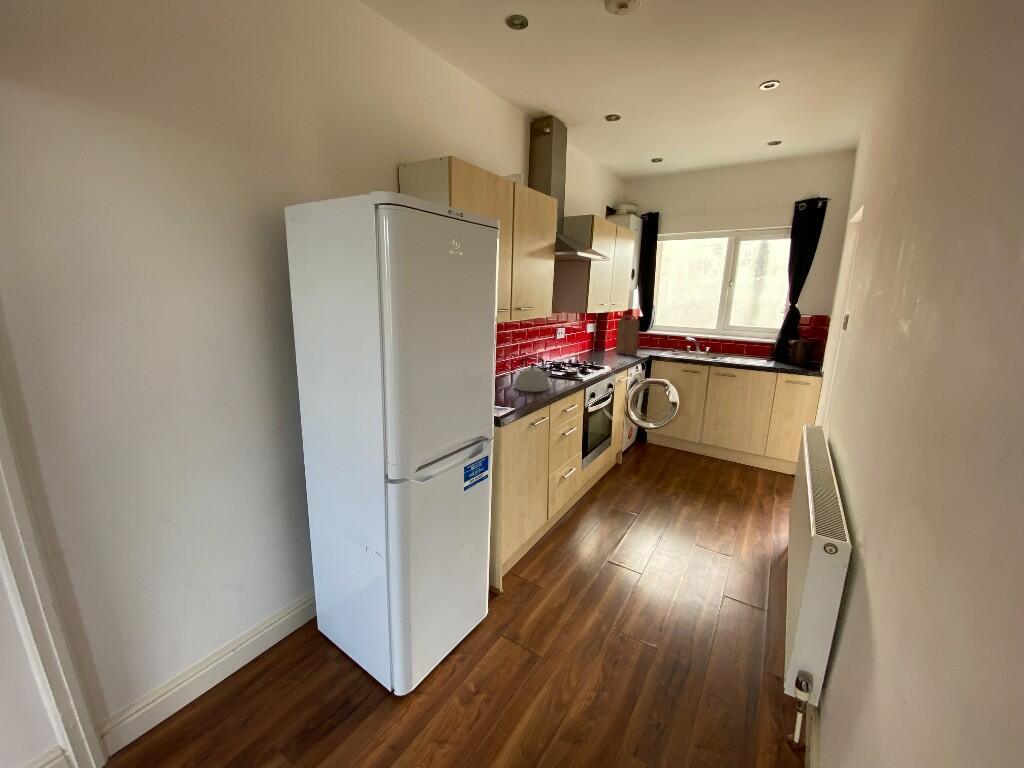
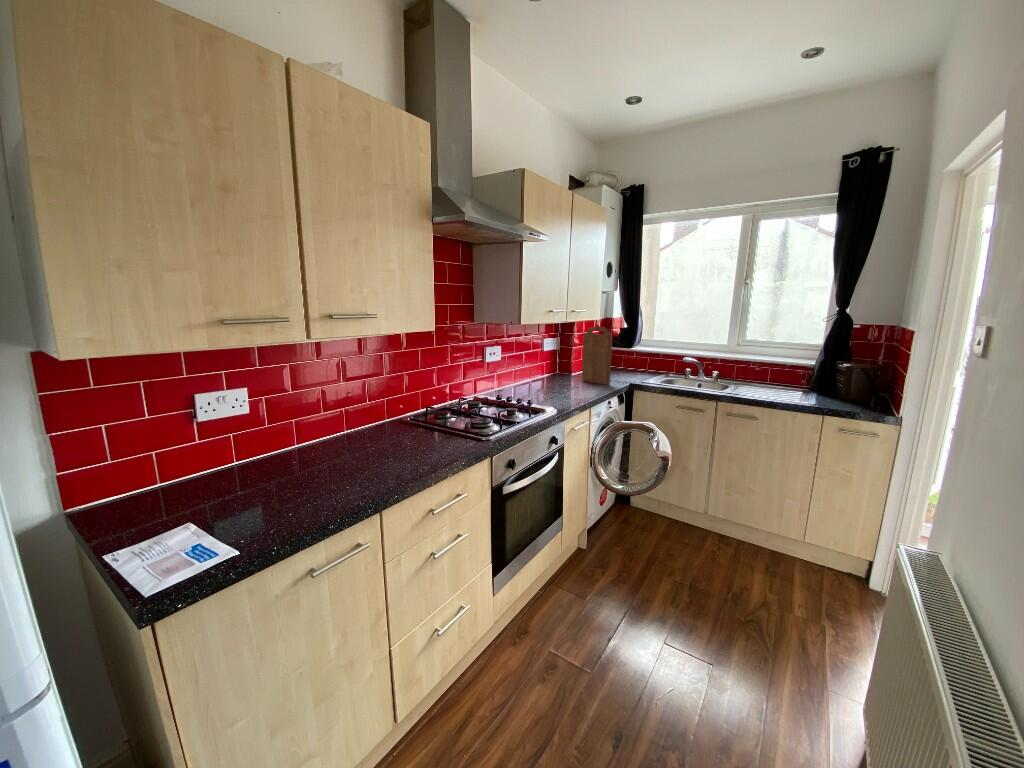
kettle: present [515,356,552,392] -> none [340,407,410,477]

